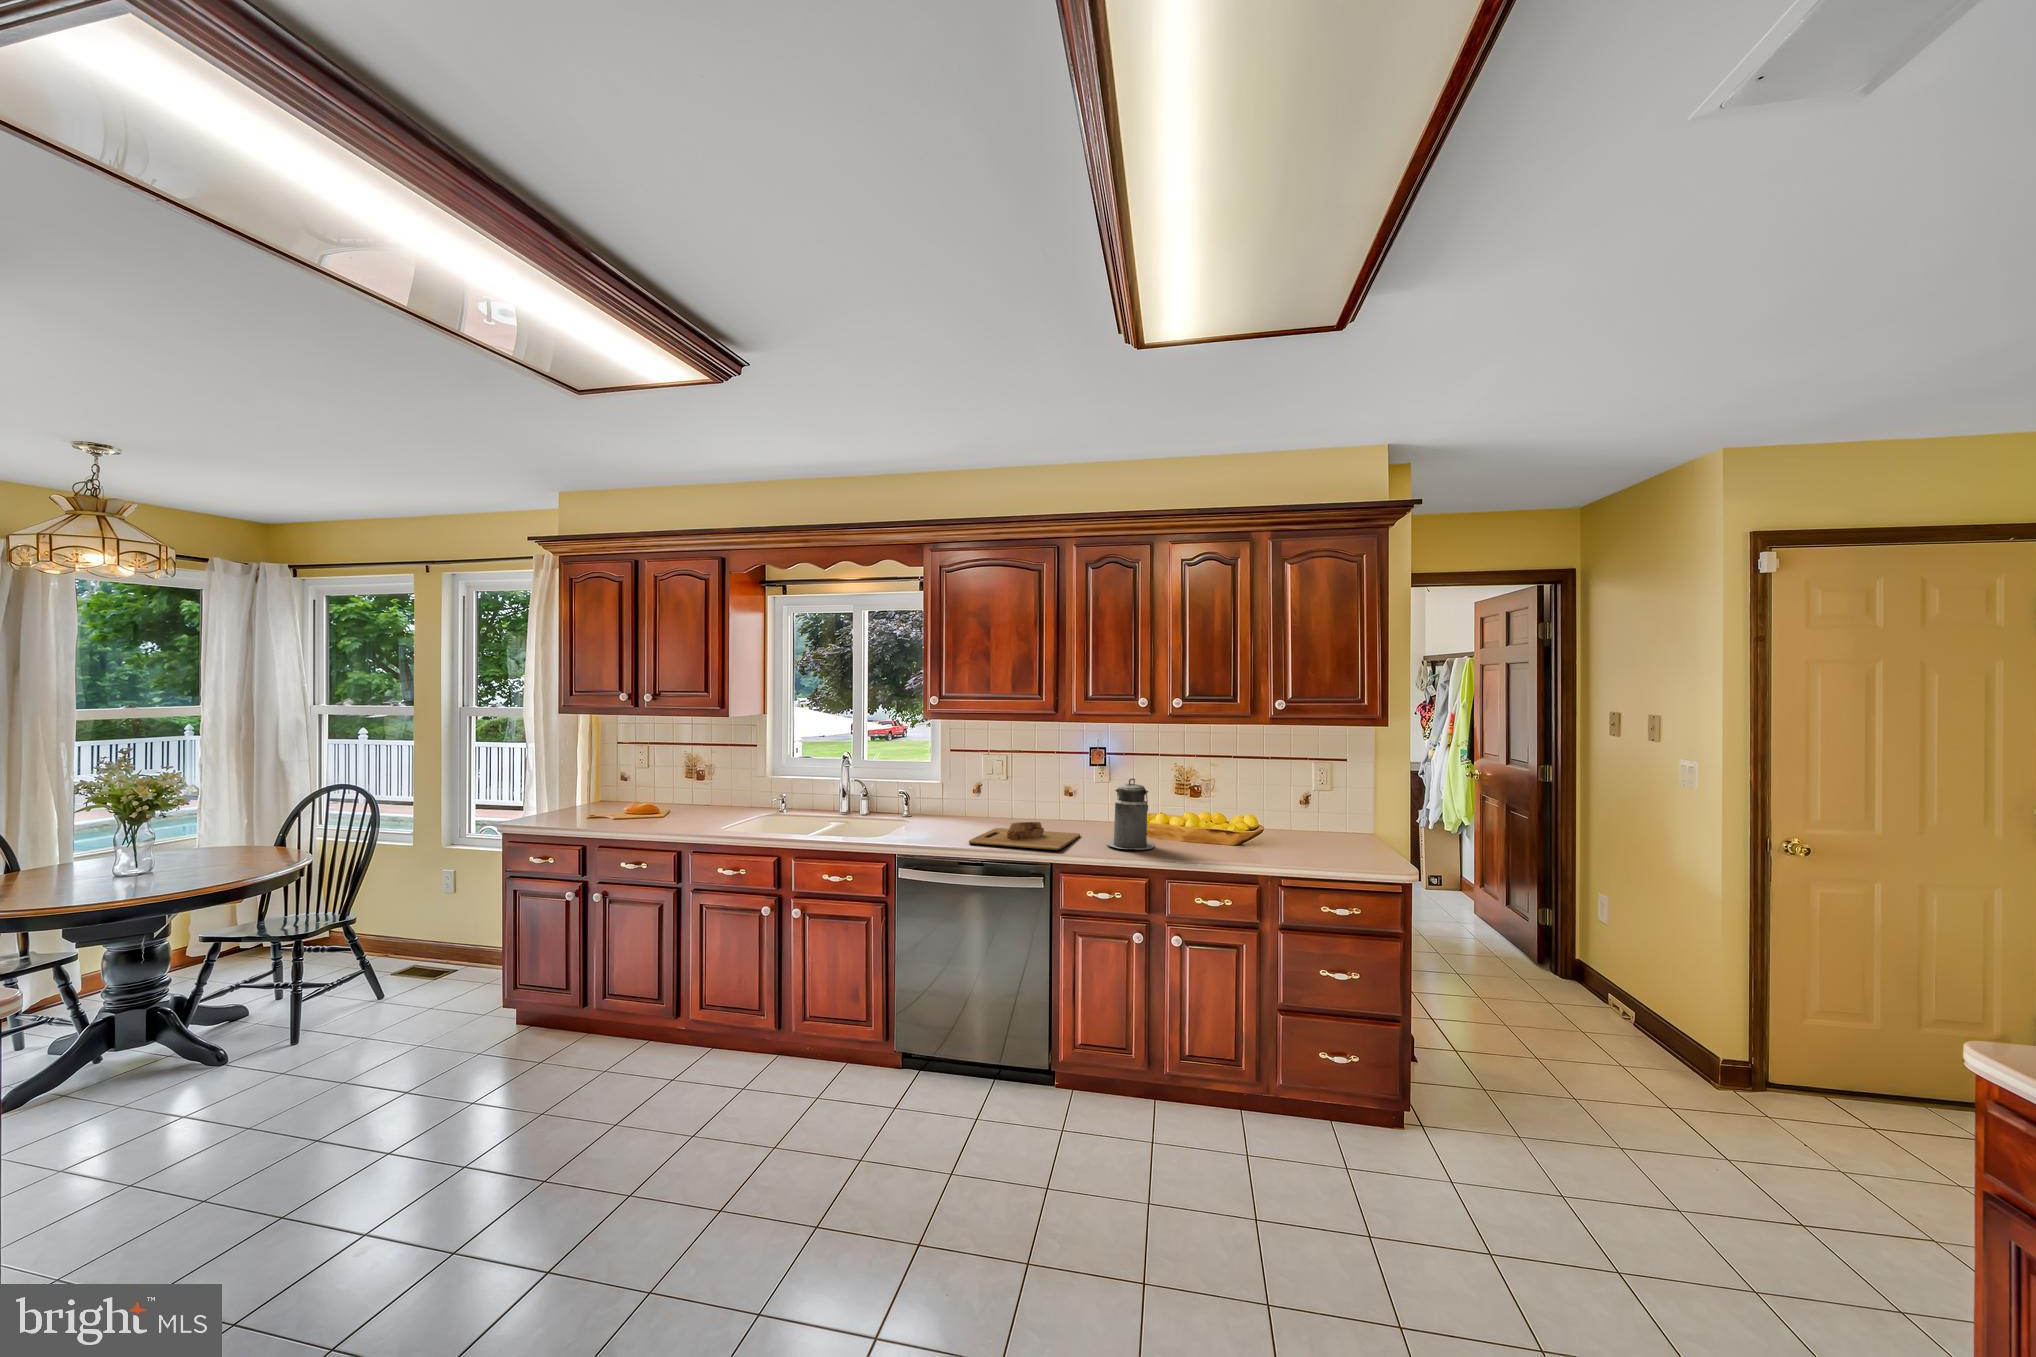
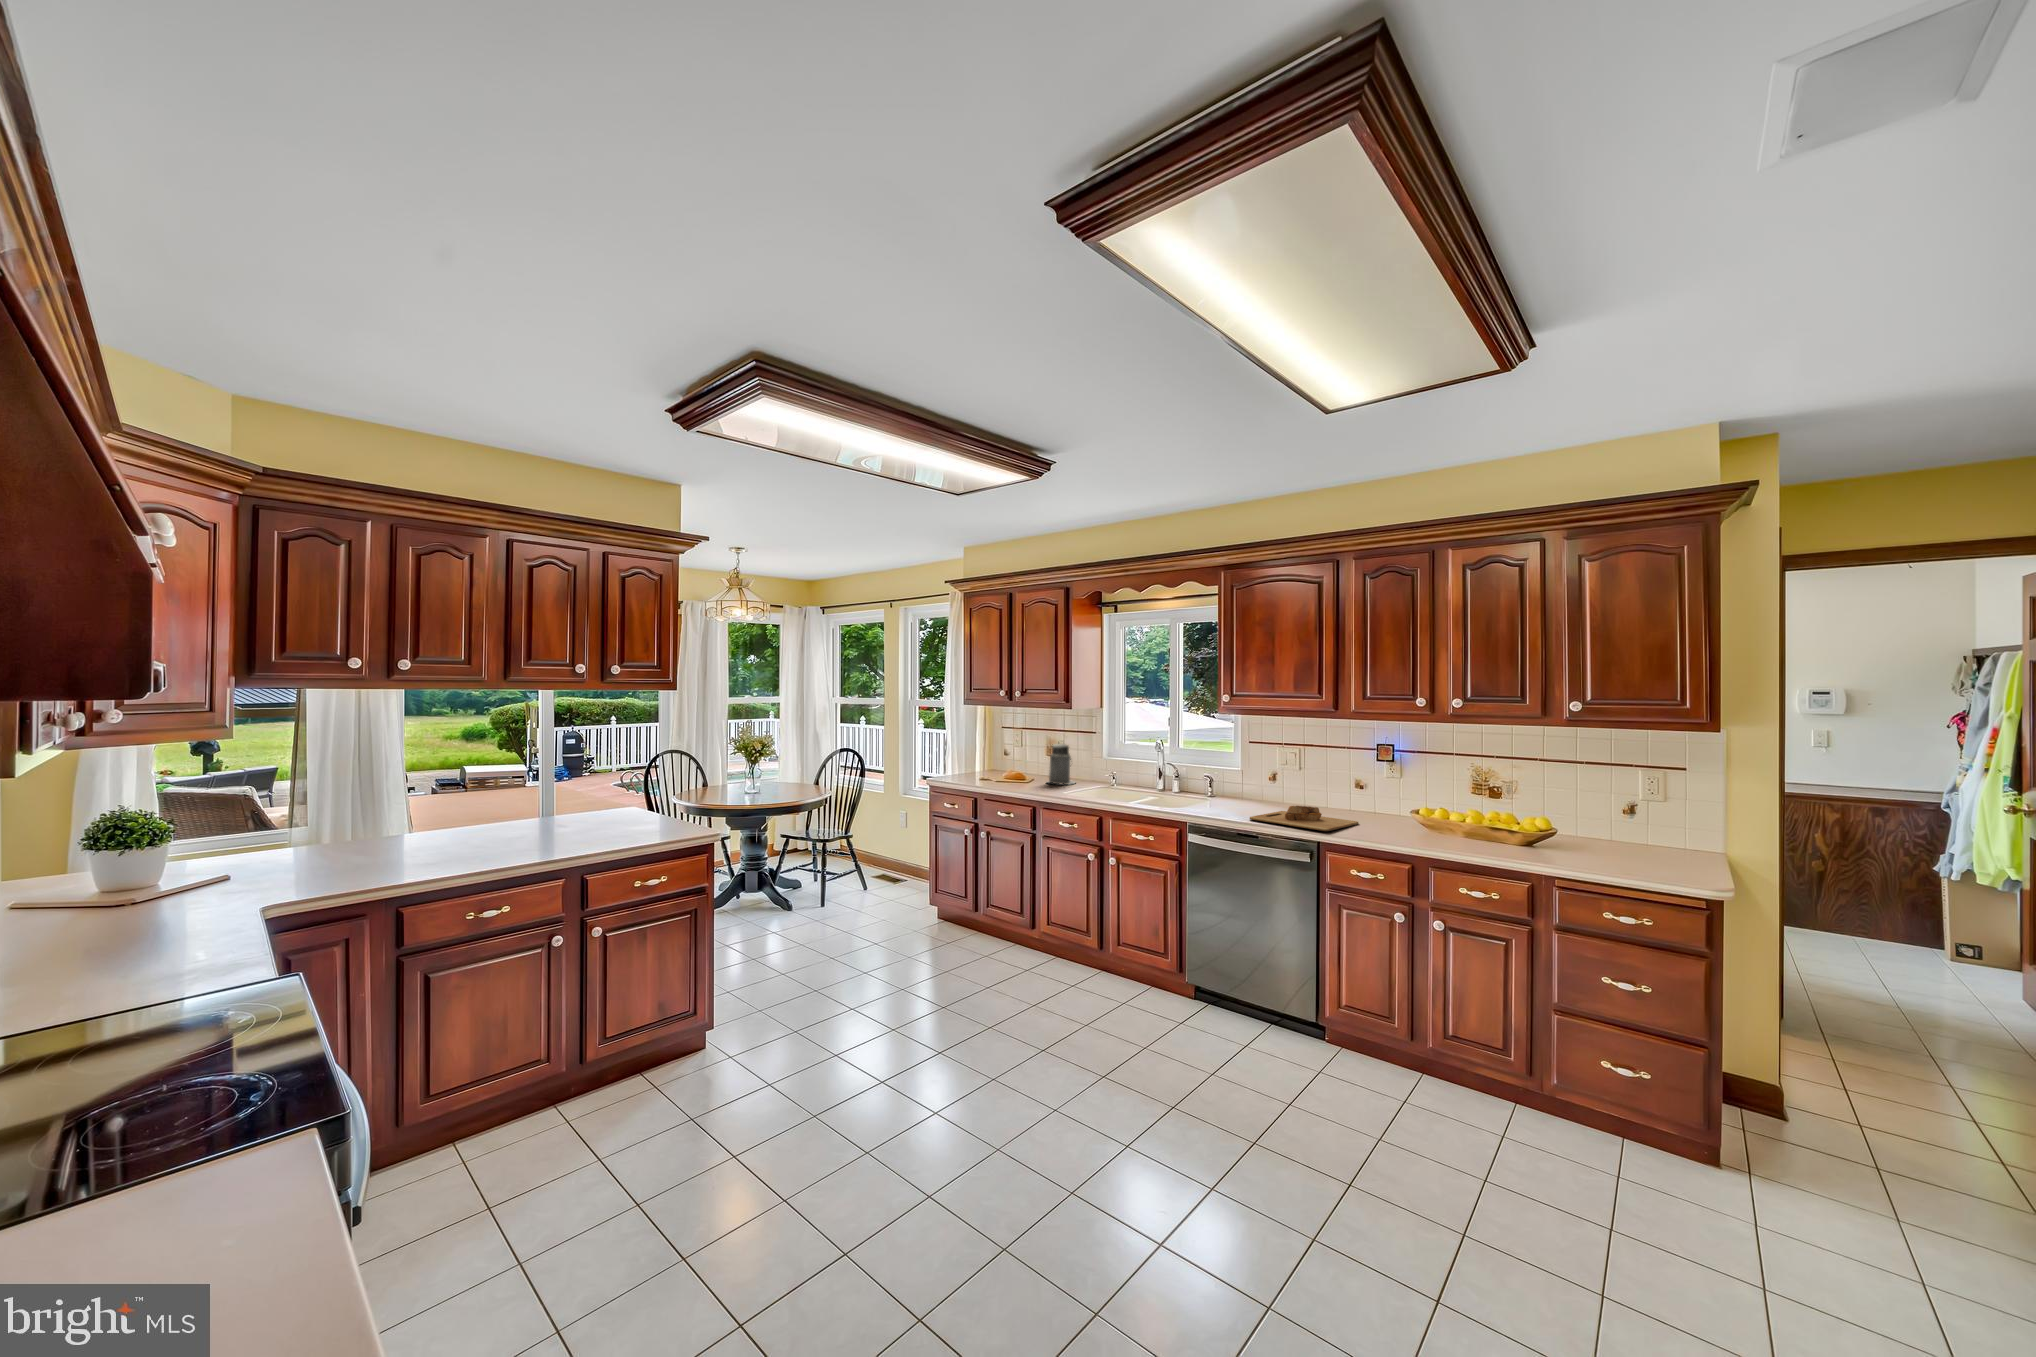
canister: present [1107,778,1154,850] -> present [1048,743,1075,785]

